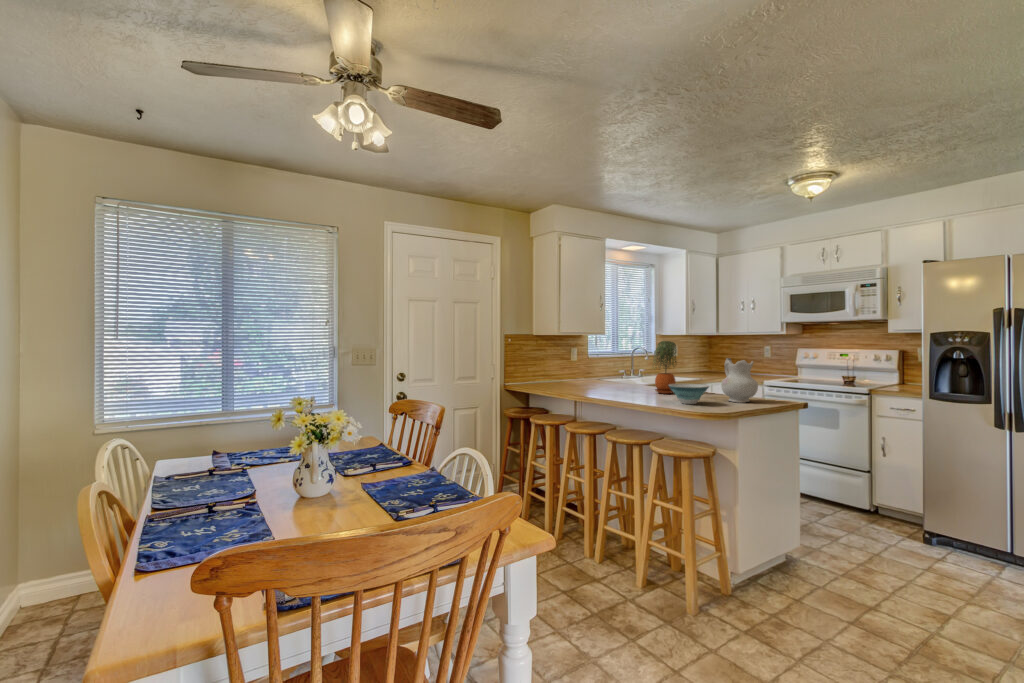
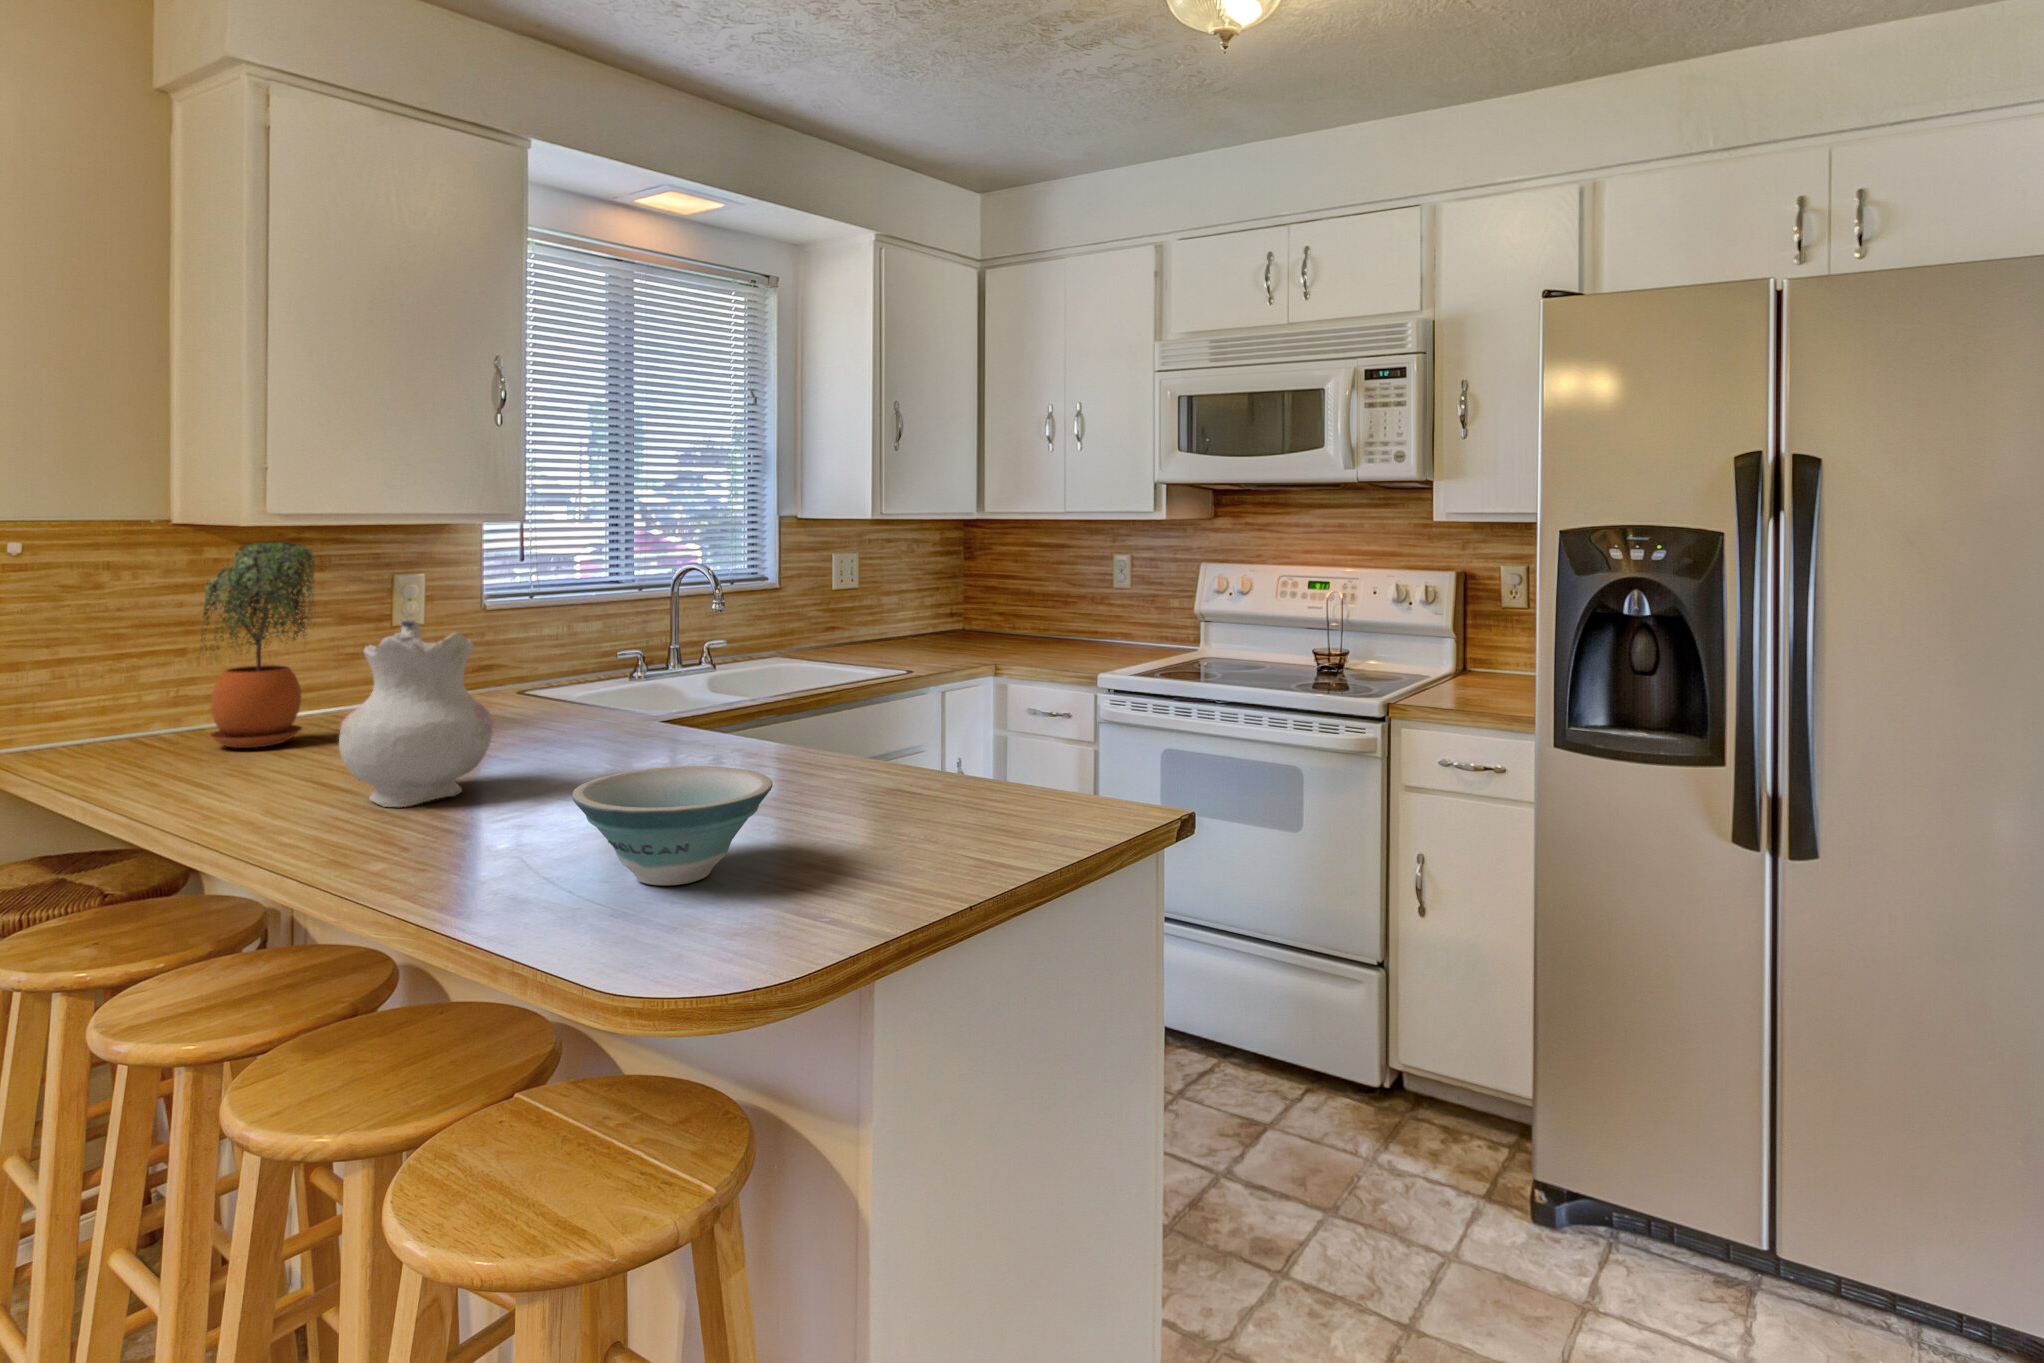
potted plant: present [654,341,676,394] -> present [200,542,314,748]
ceramic pitcher: present [721,358,758,403] -> present [339,618,493,807]

